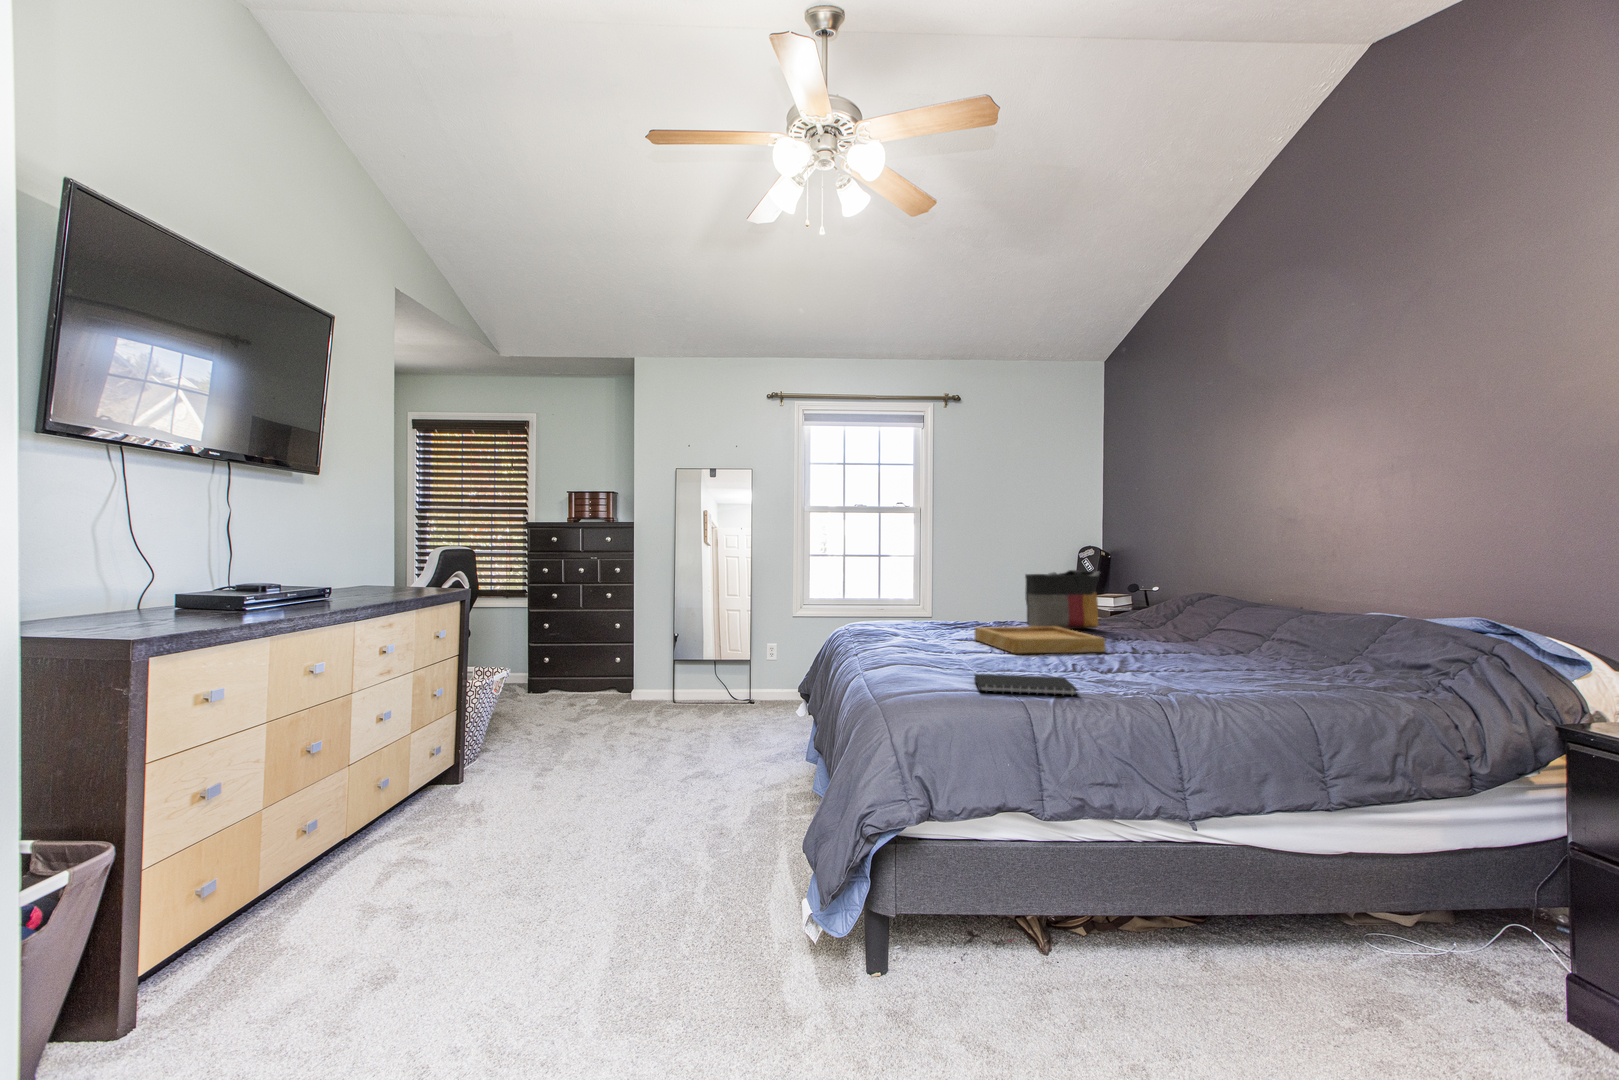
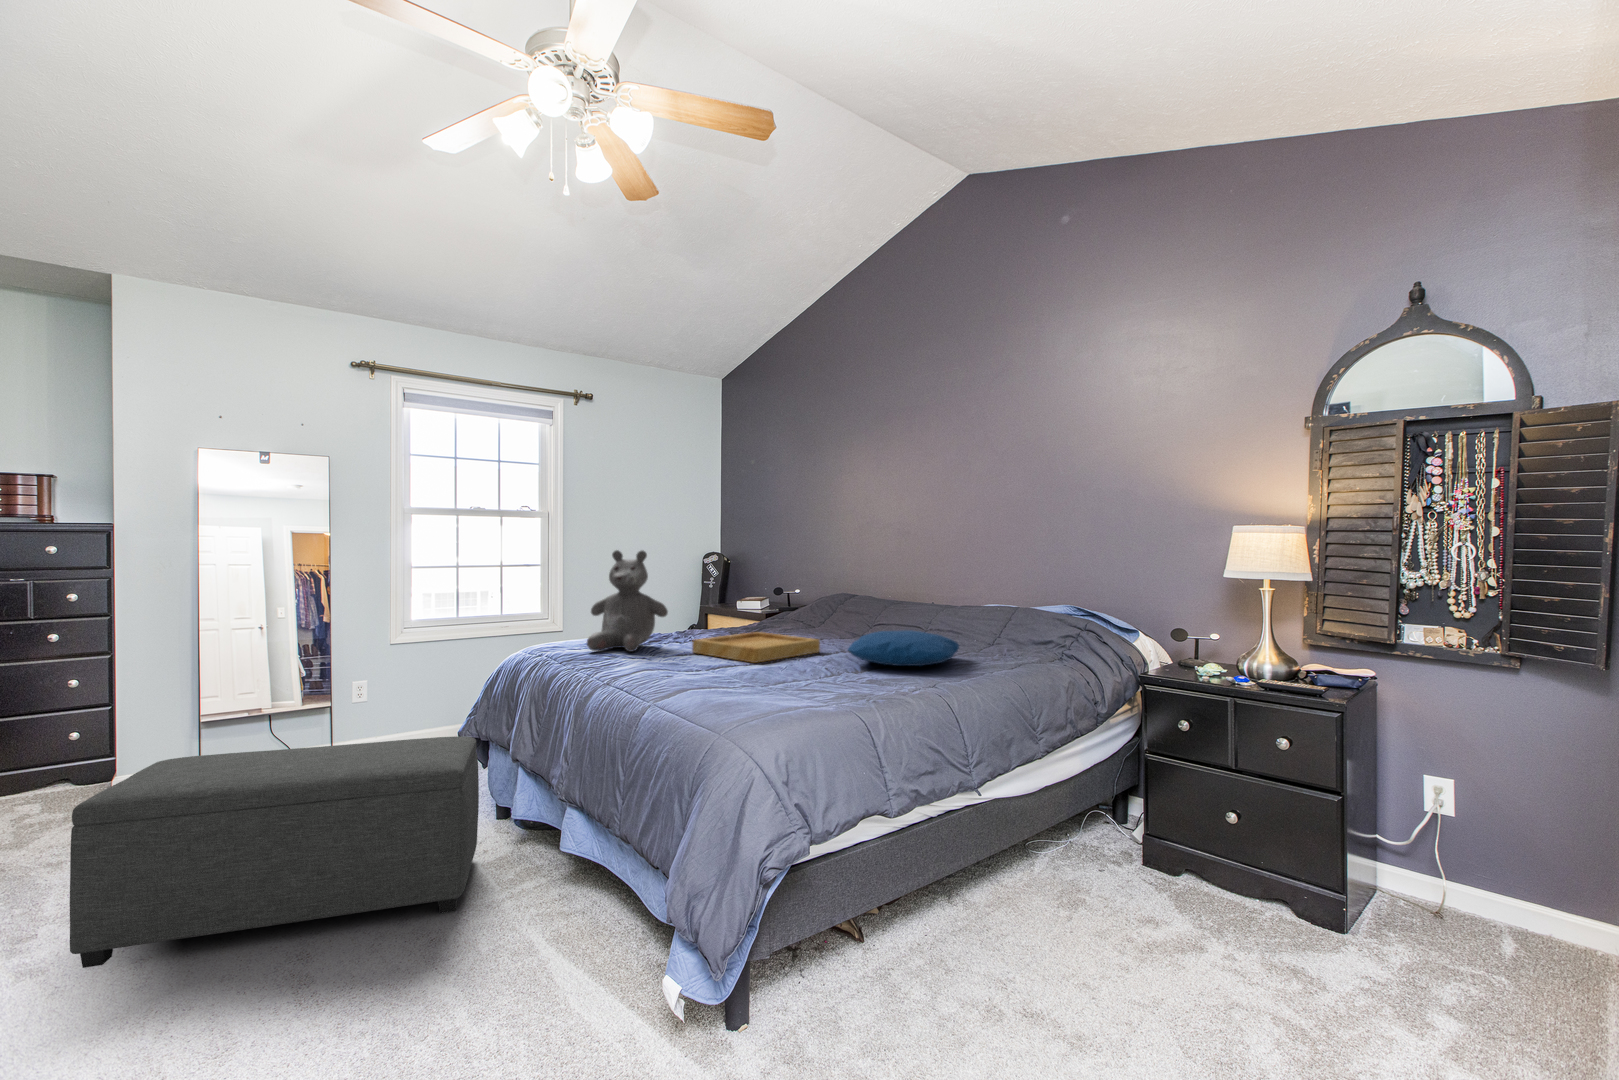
teddy bear: none [888,540,964,634] -> present [587,550,668,652]
tote bag: present [1025,570,1101,629] -> none [712,576,775,636]
pillow: none [1105,633,1265,675] -> present [848,630,959,666]
ottoman: none [555,673,789,817] -> present [70,736,479,968]
notebook: present [974,674,1078,696] -> none [777,681,885,707]

